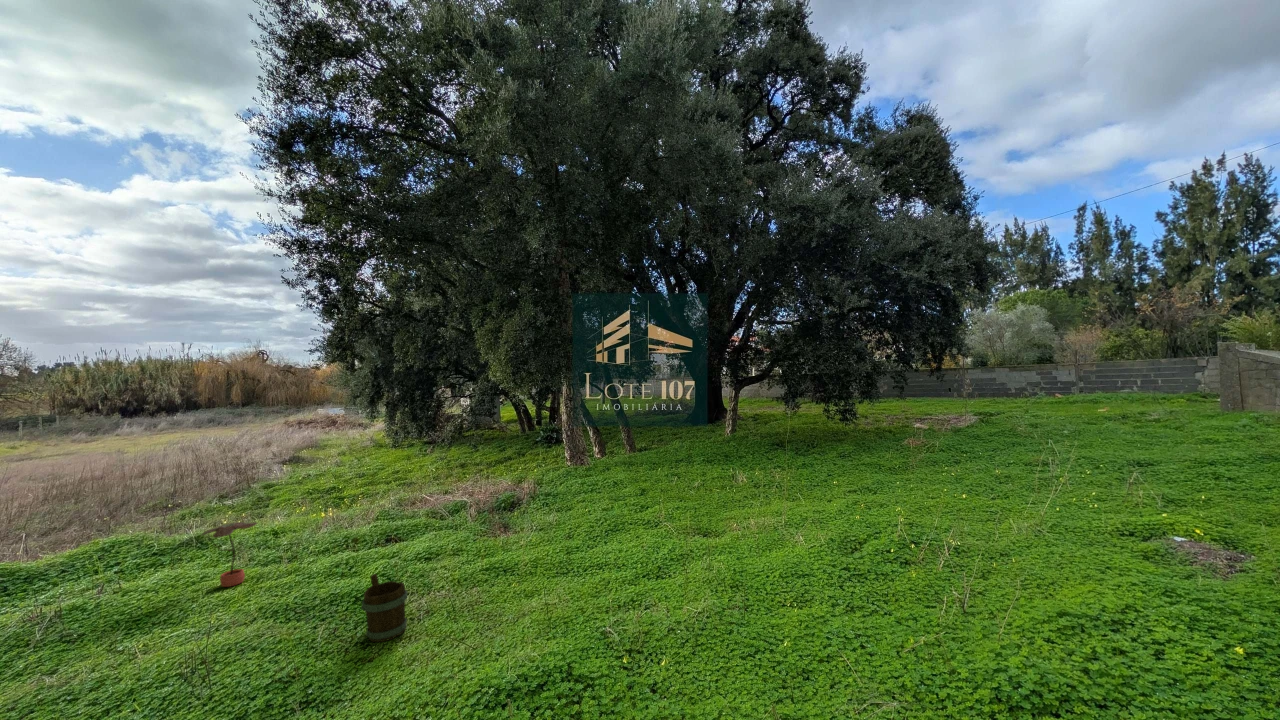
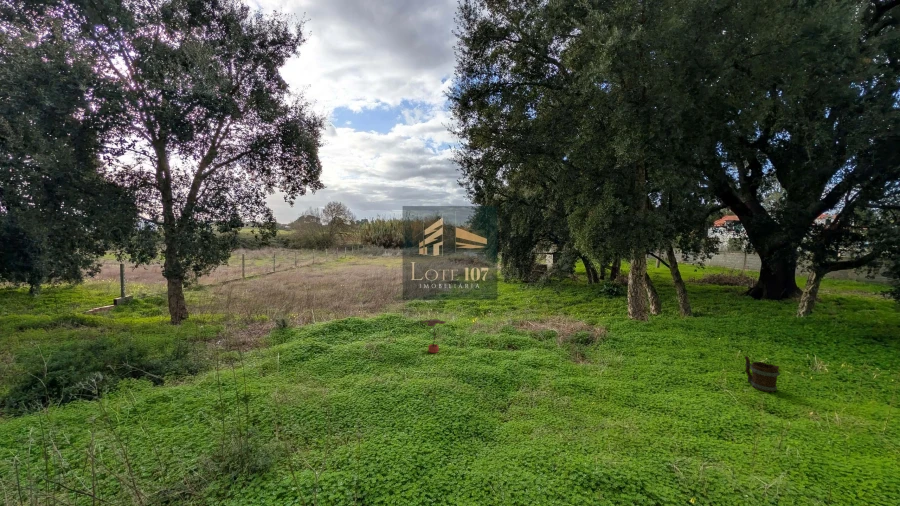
bucket: present [361,574,408,642] -> present [745,356,780,392]

